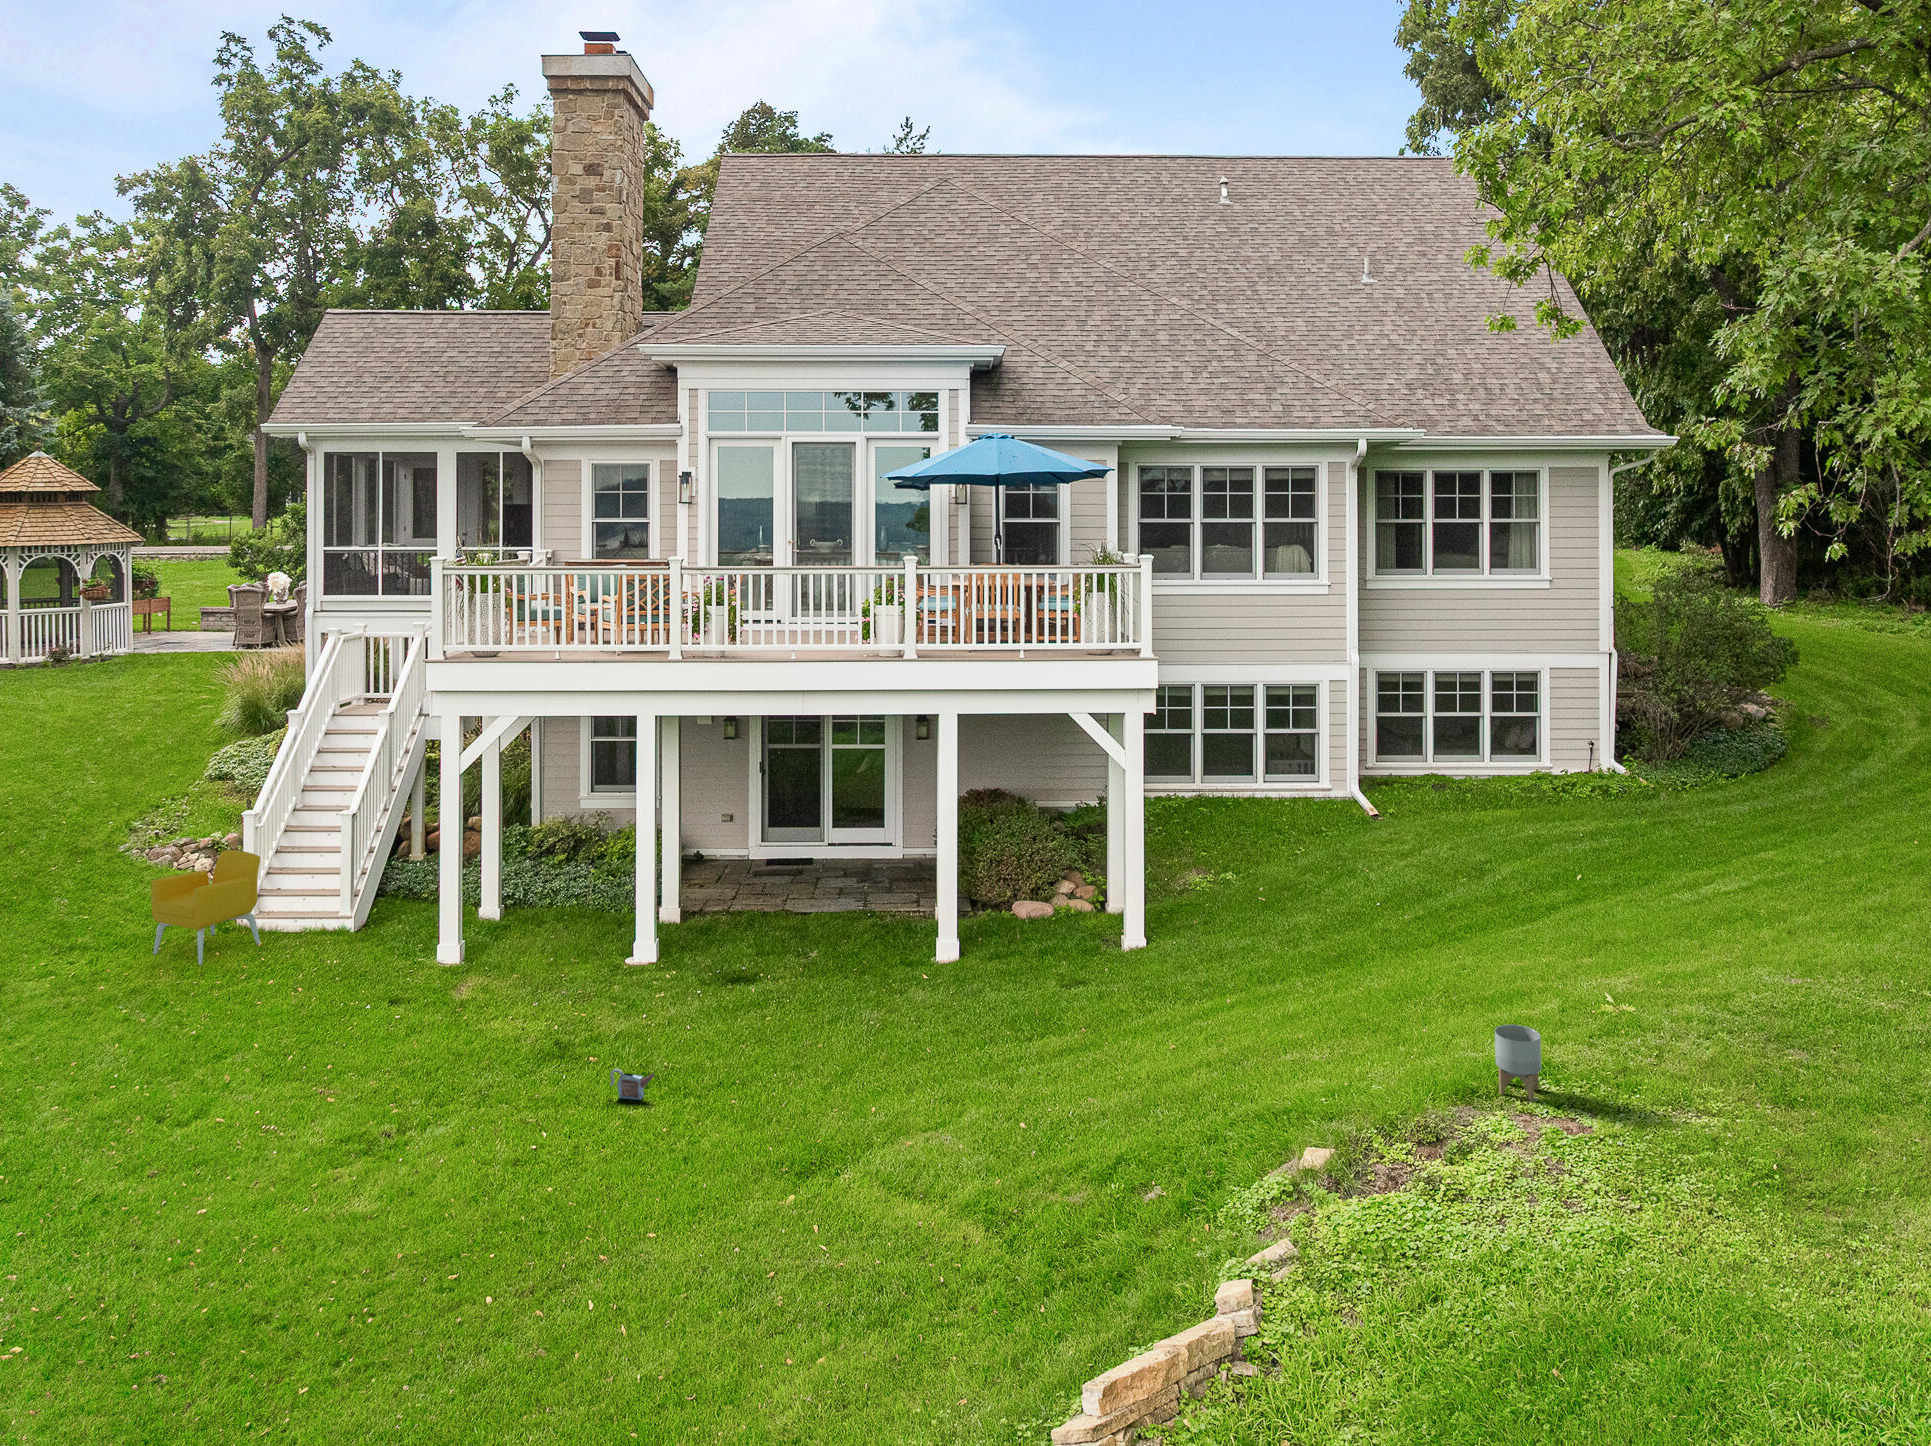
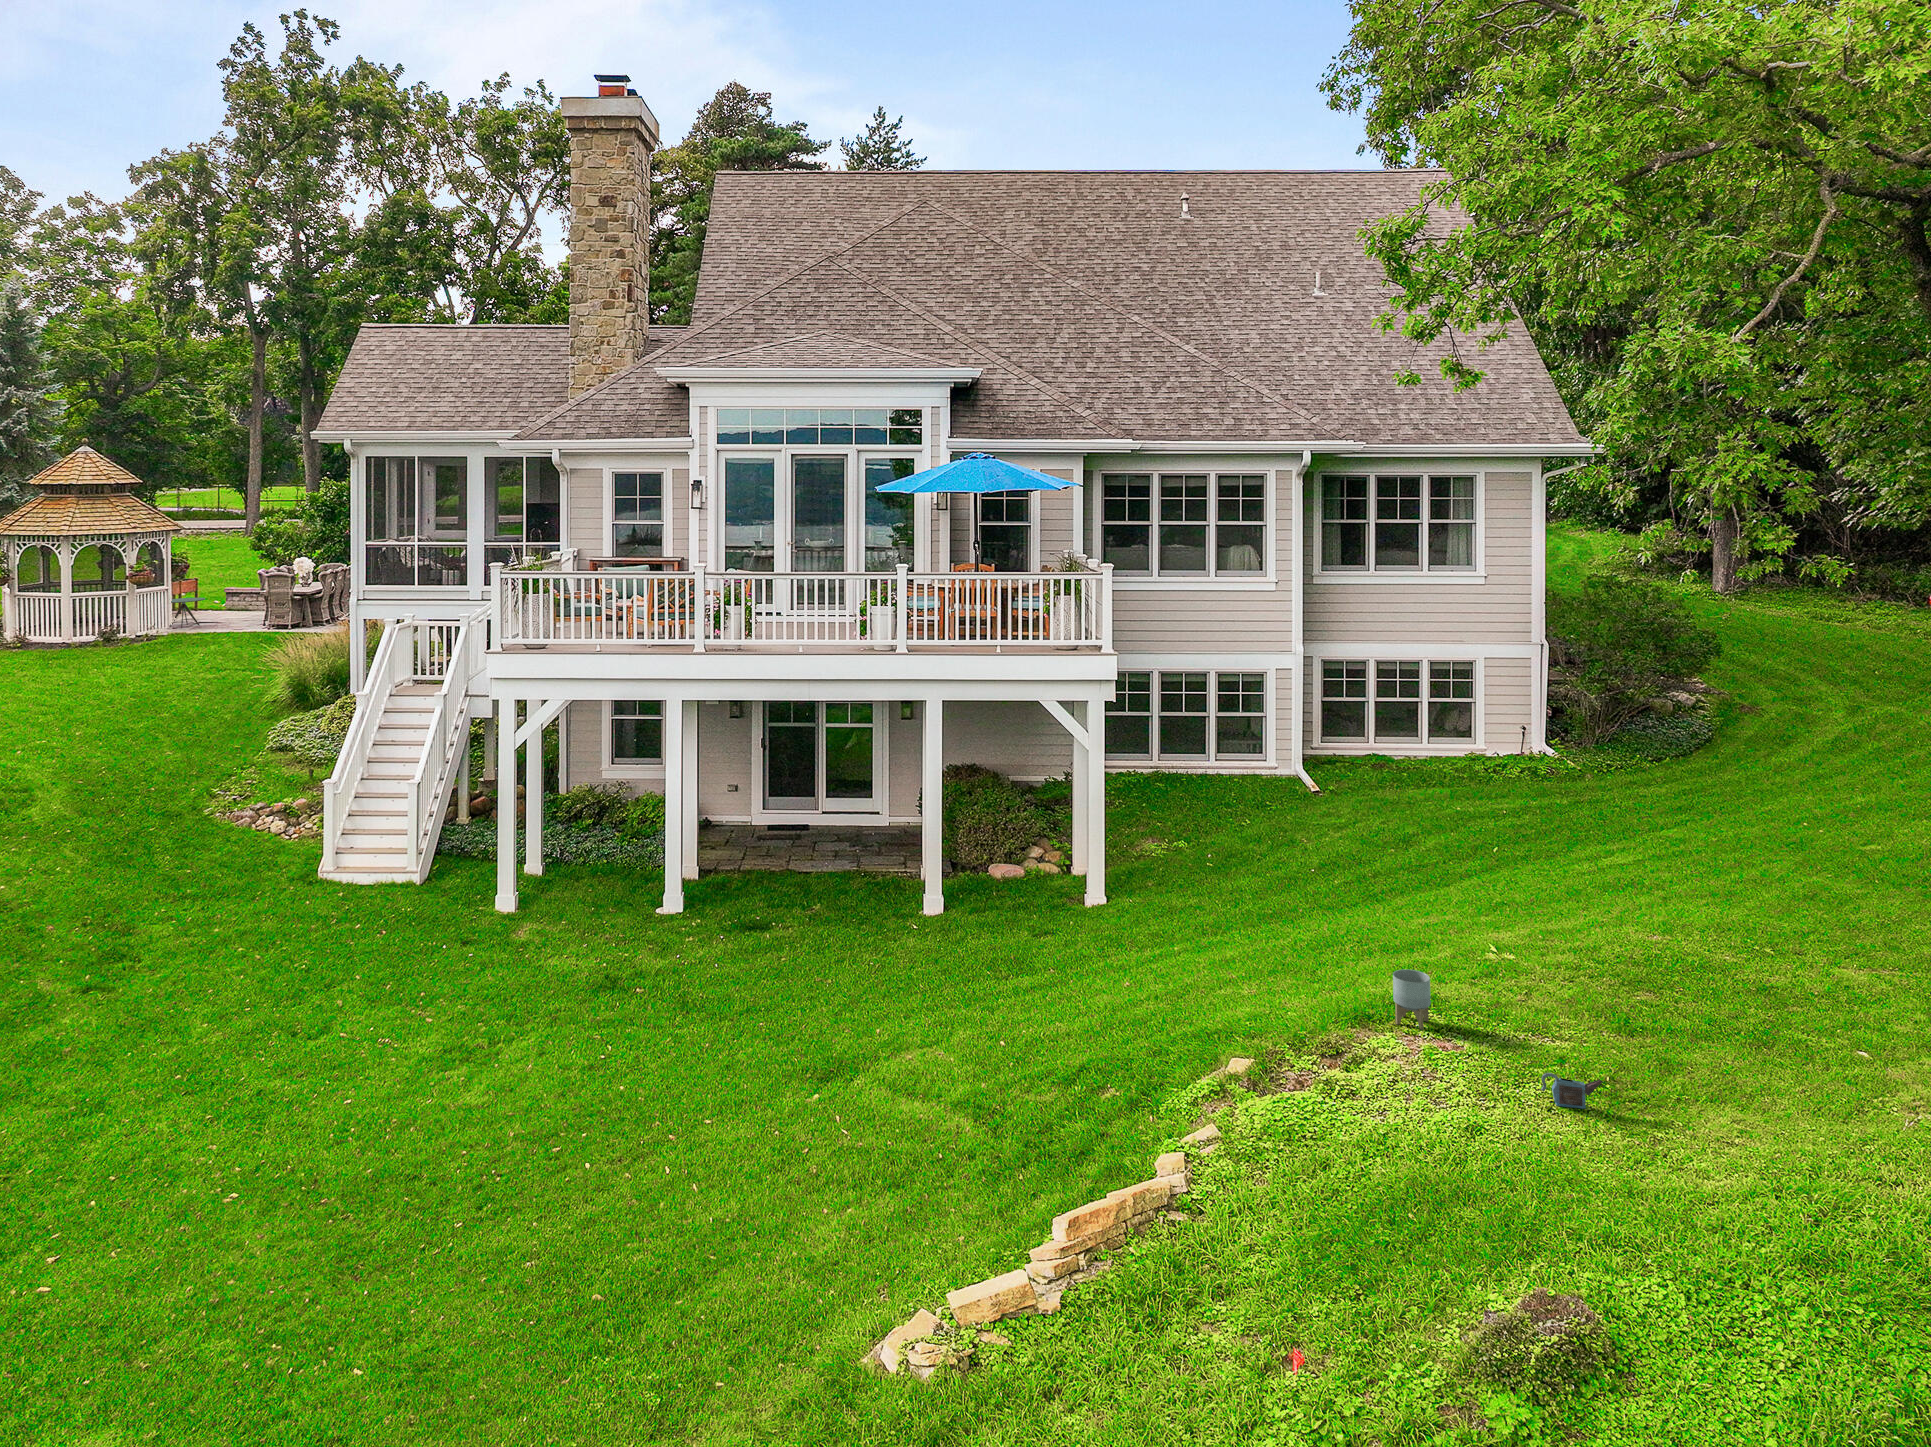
round table: none [121,620,172,653] -> present [170,598,205,628]
armchair: present [151,850,260,965] -> none [264,810,352,905]
watering can: present [610,1069,655,1100] -> present [1541,1073,1603,1109]

